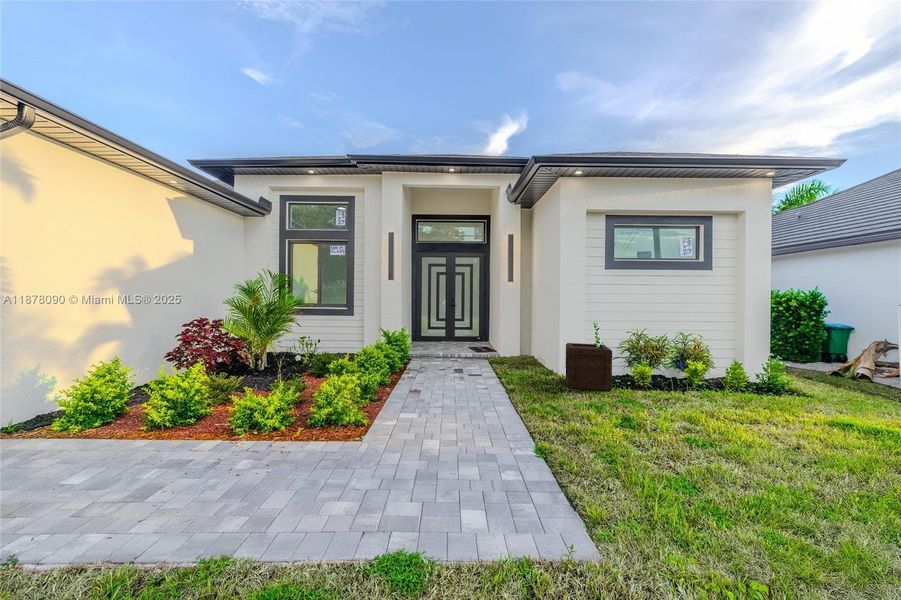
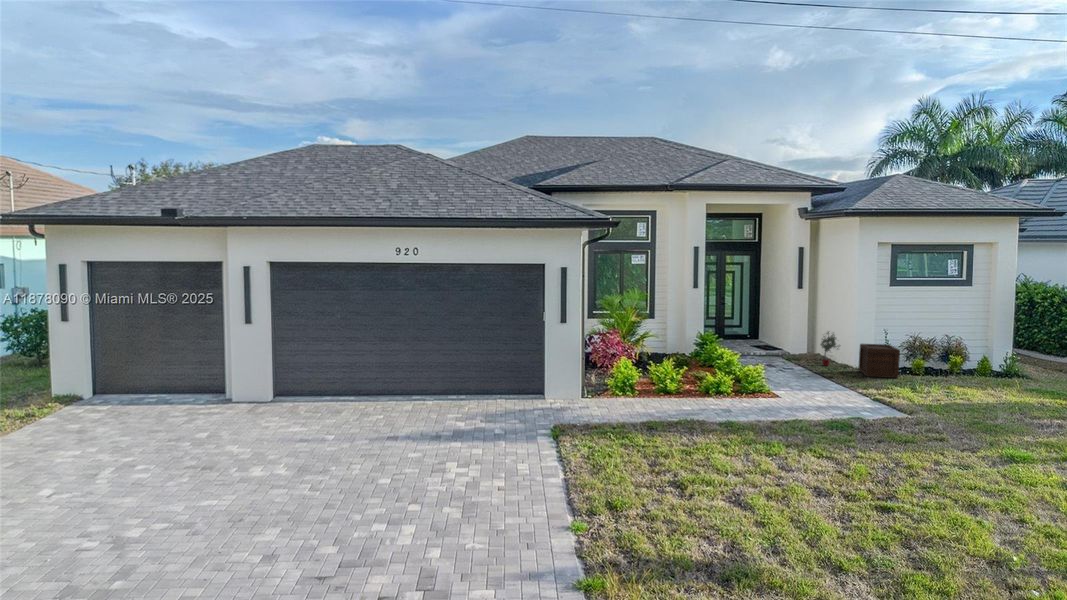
potted tree: none [523,328,548,372] -> present [820,332,840,366]

